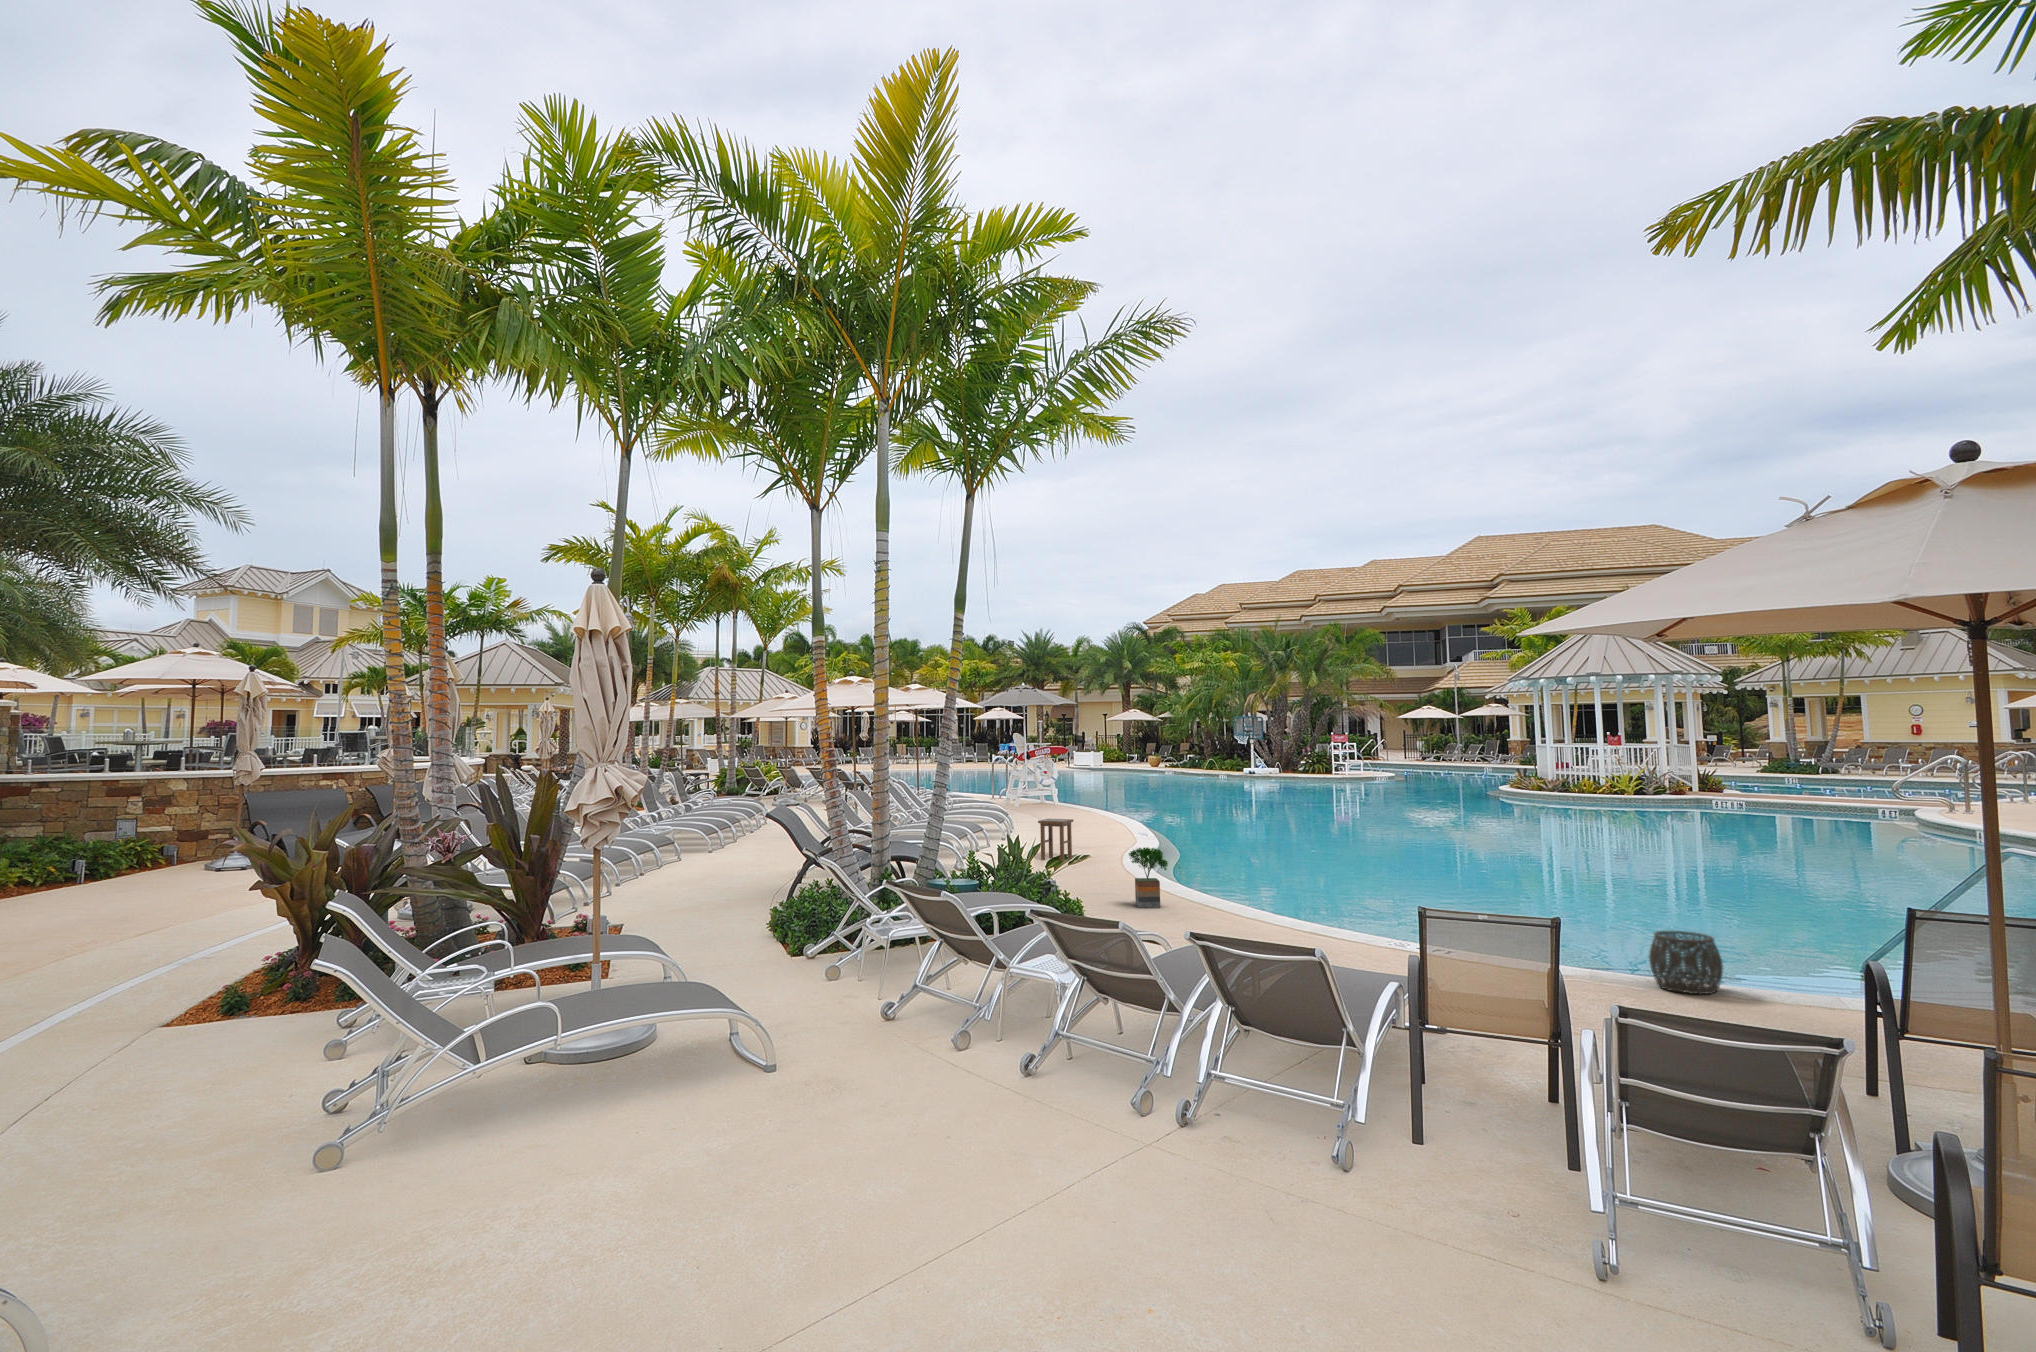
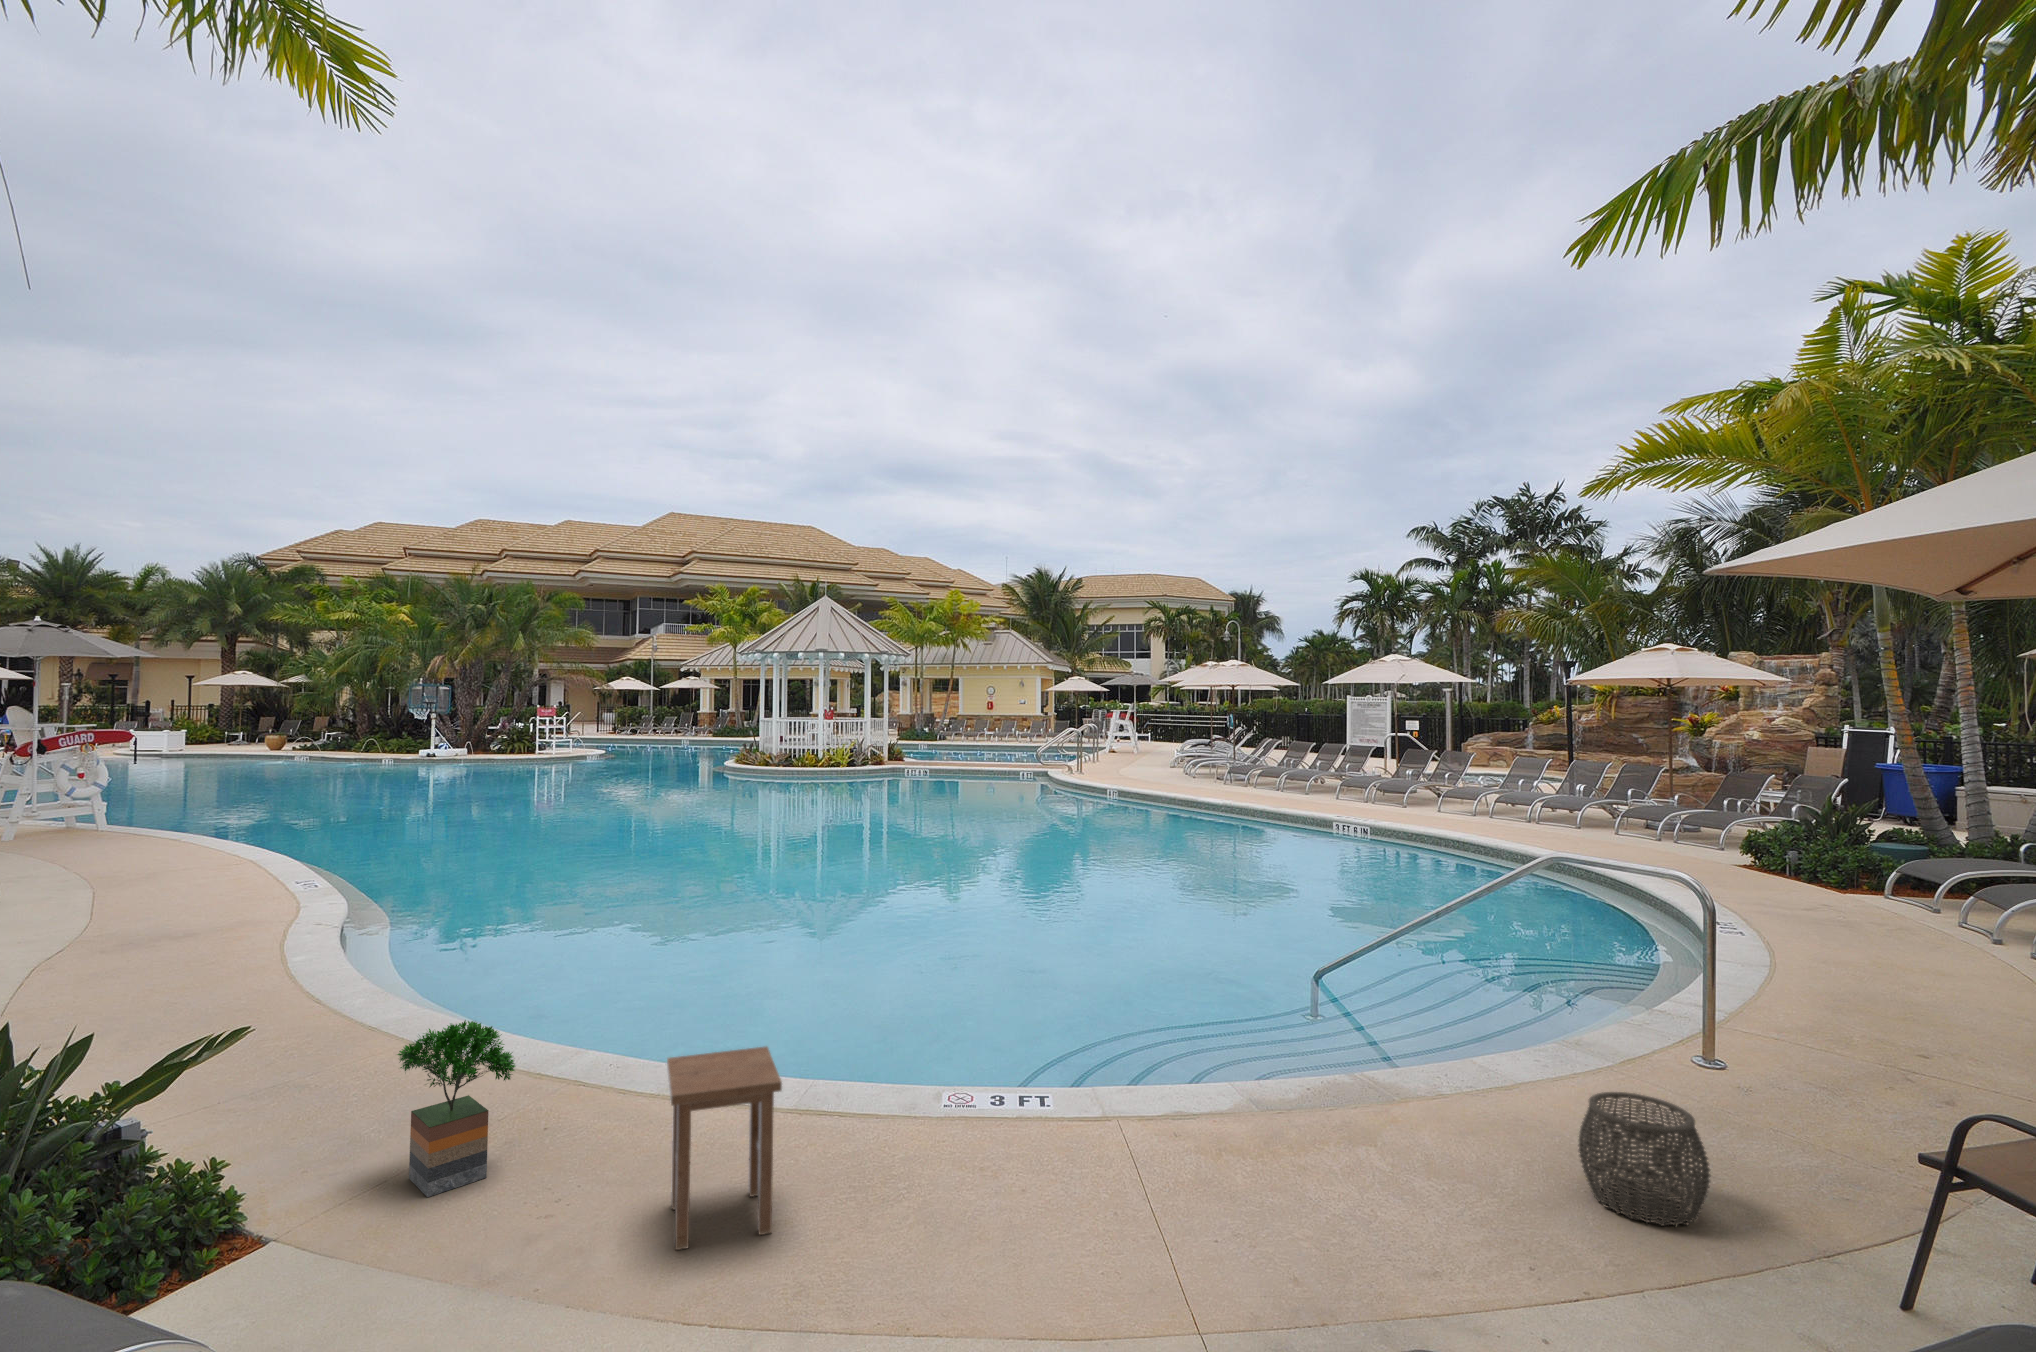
stool: present [1038,819,1073,861] -> present [667,1046,782,1250]

